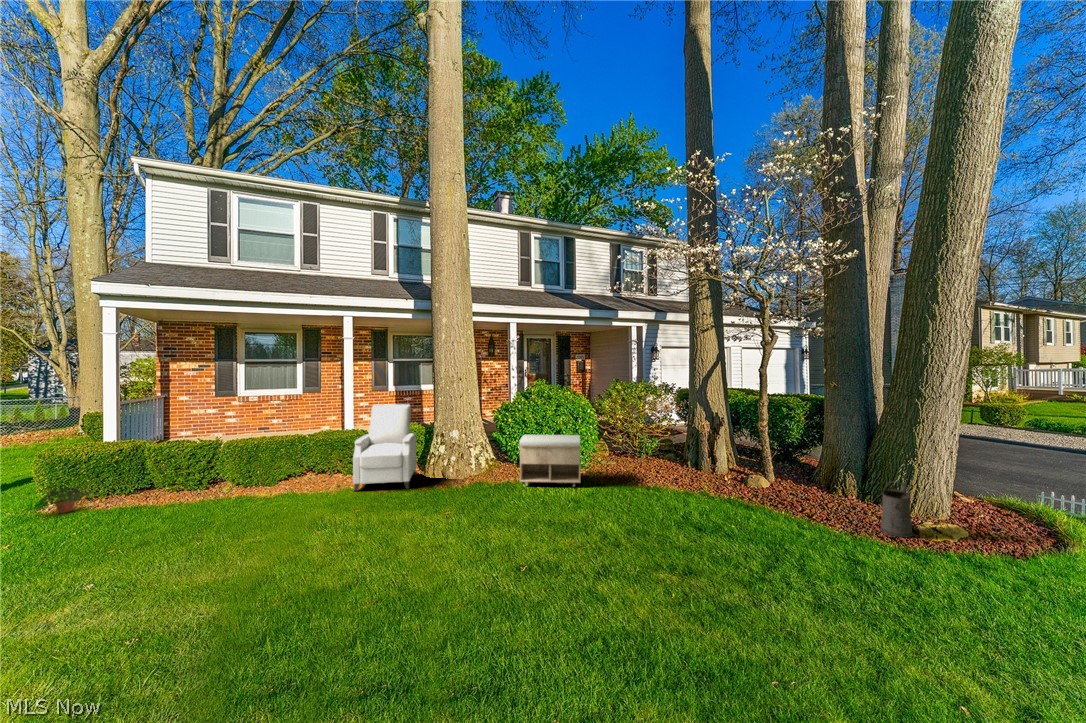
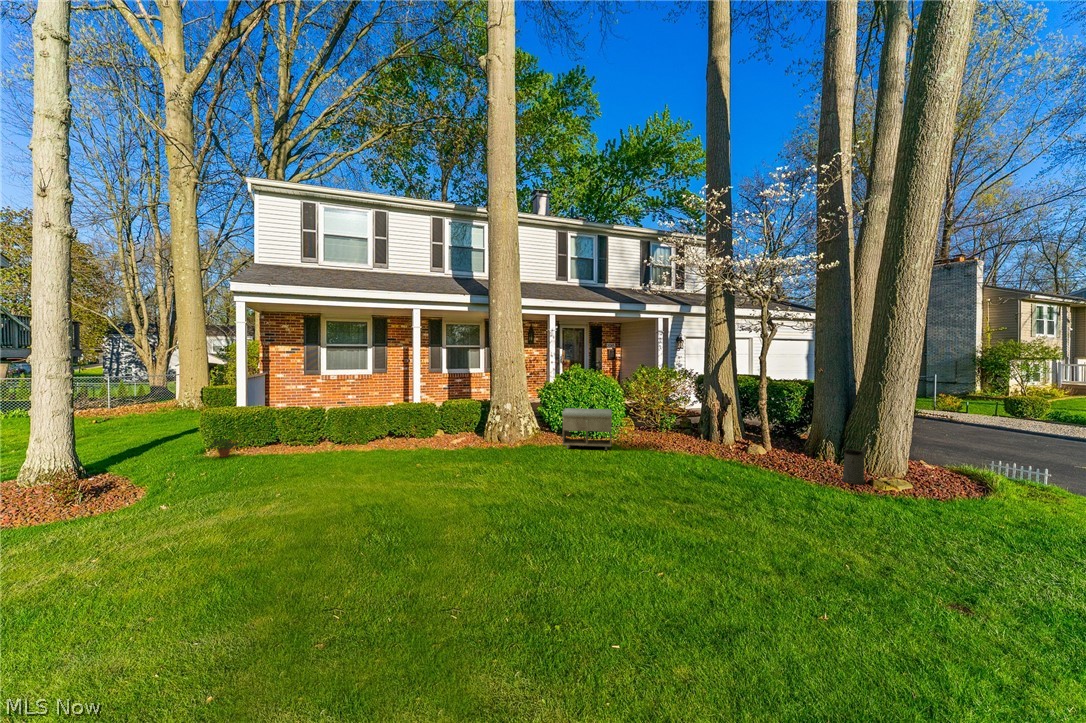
chair: present [353,404,416,491] -> none [432,382,477,449]

